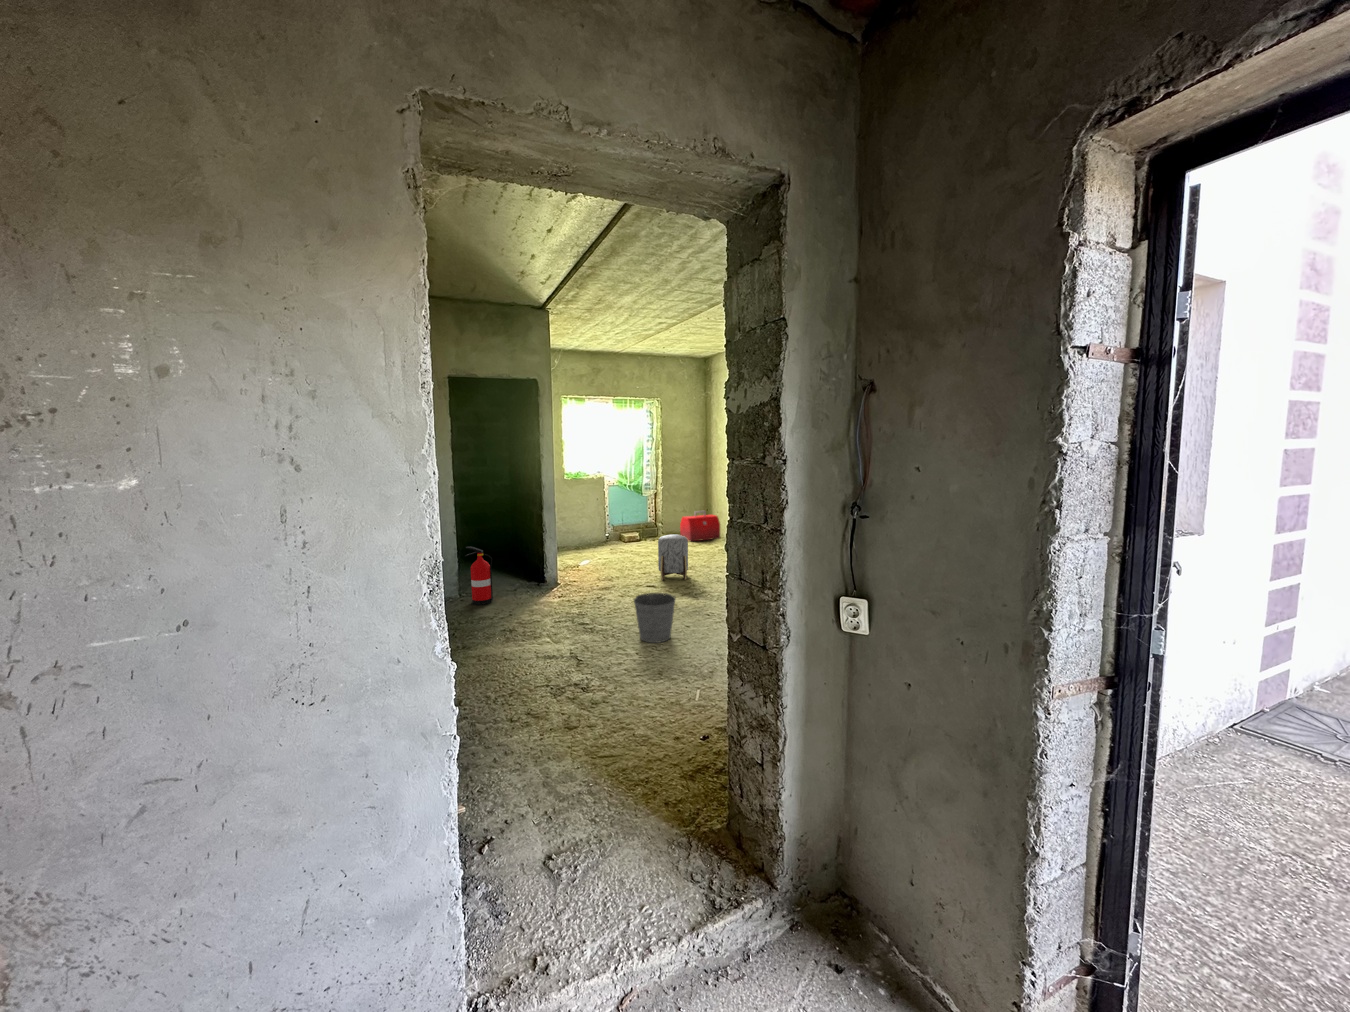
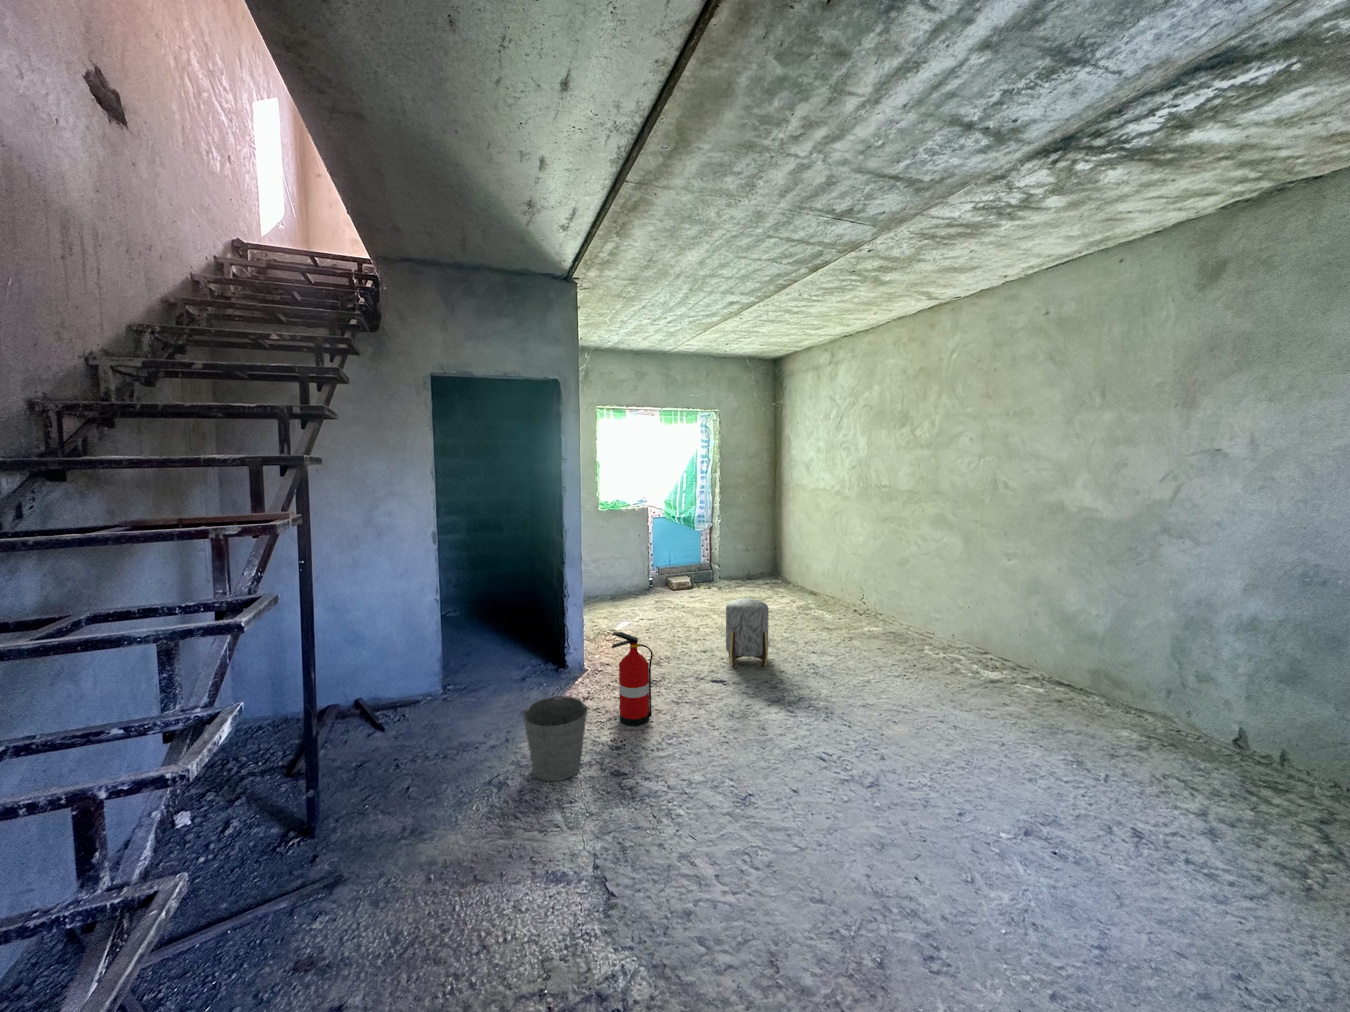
toolbox: present [680,511,720,541] -> none [742,551,795,591]
fire extinguisher: present [465,547,494,605] -> present [612,632,653,726]
bucket: present [634,593,675,643] -> present [522,696,588,781]

